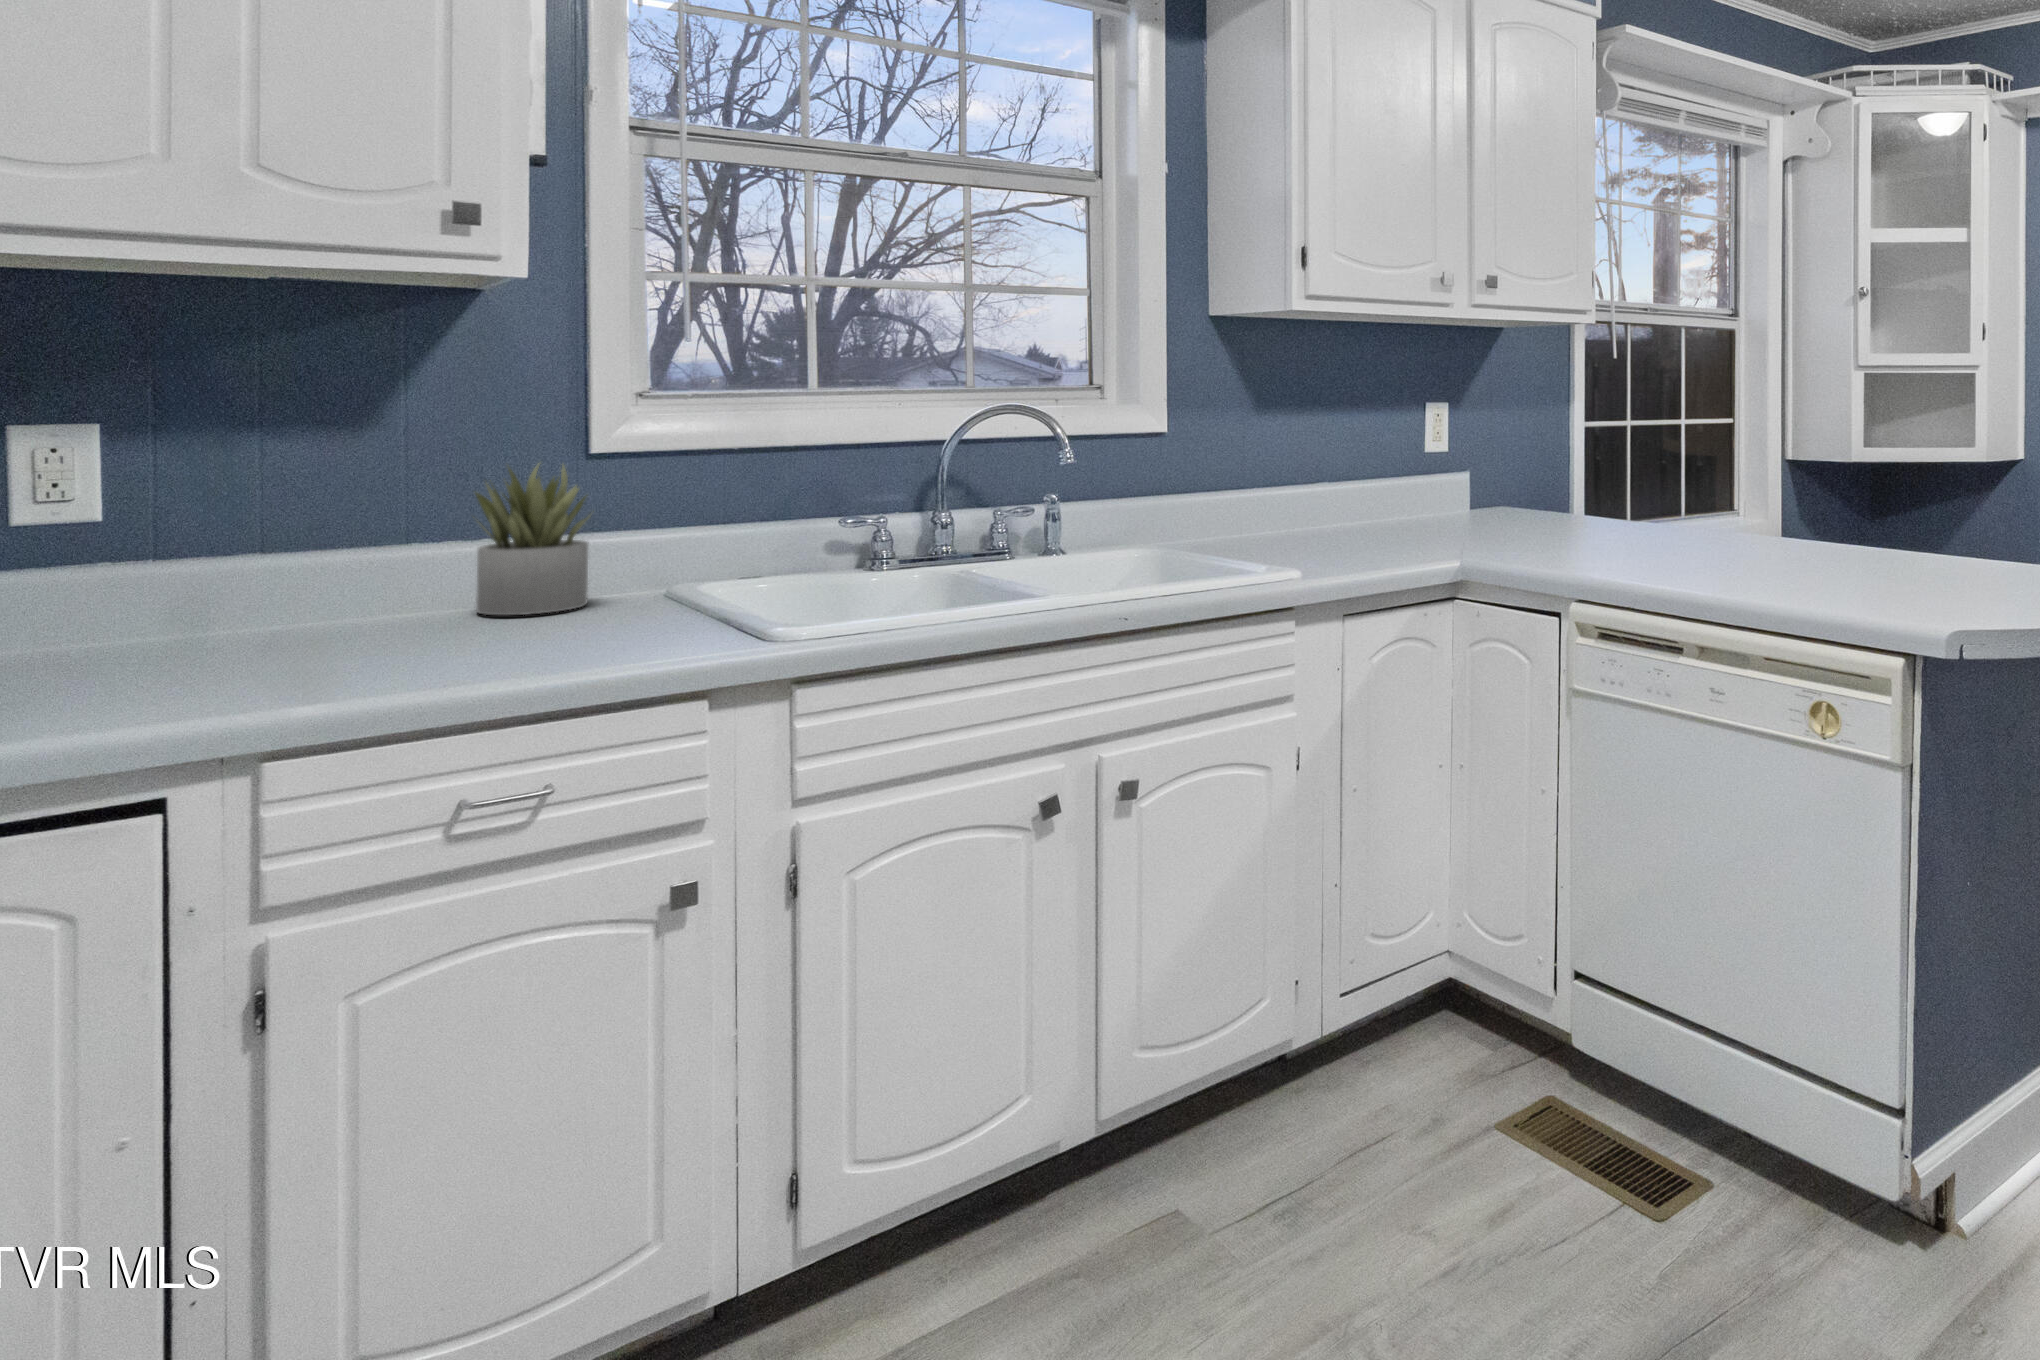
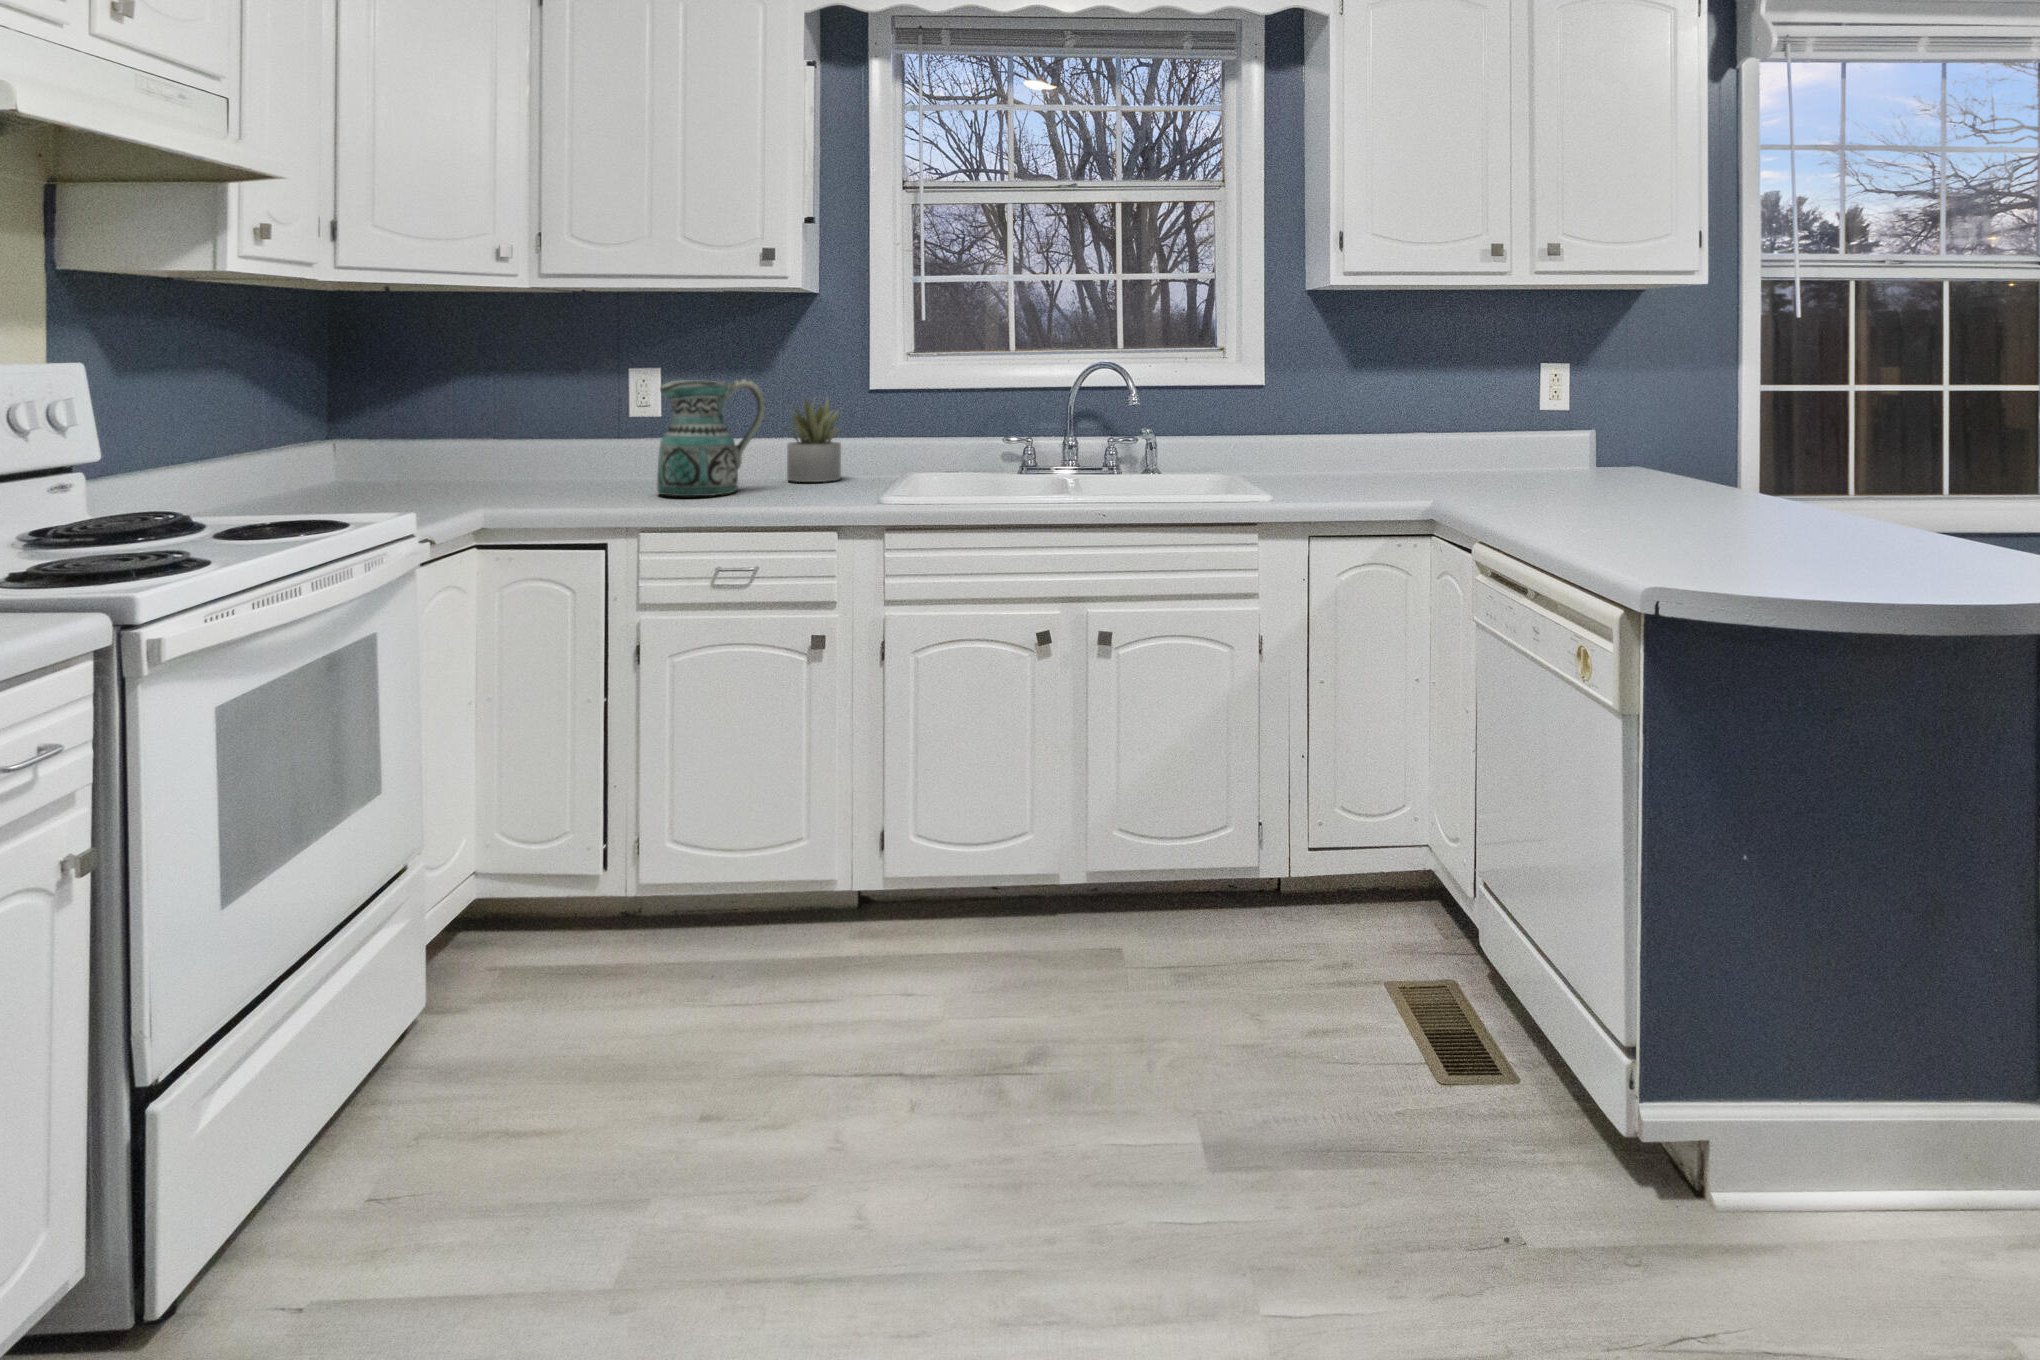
ceramic pitcher: none [226,437,469,672] -> present [657,379,765,496]

